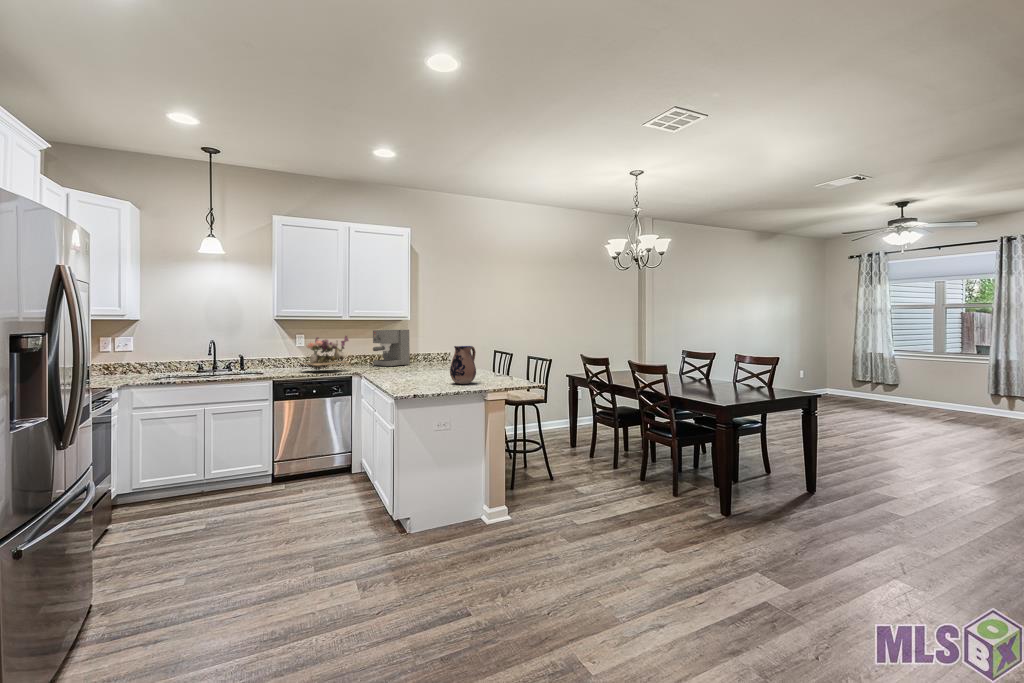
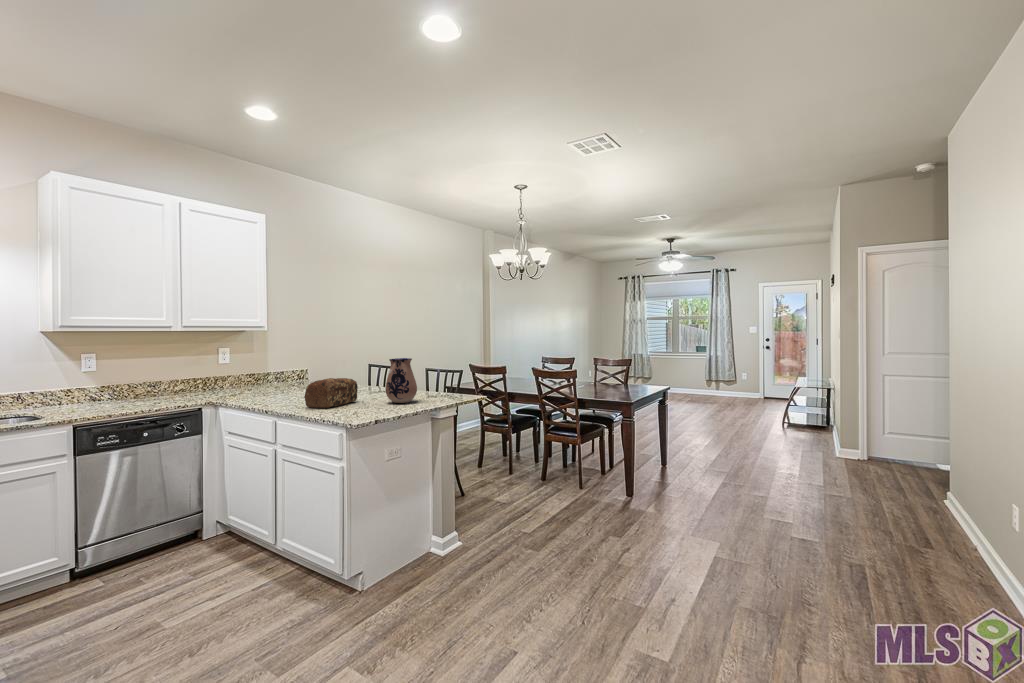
coffee maker: present [373,329,410,367] -> none [209,342,262,391]
flower arrangement: present [302,336,348,370] -> none [112,350,196,404]
bread loaf: none [392,360,436,383] -> present [304,378,358,408]

